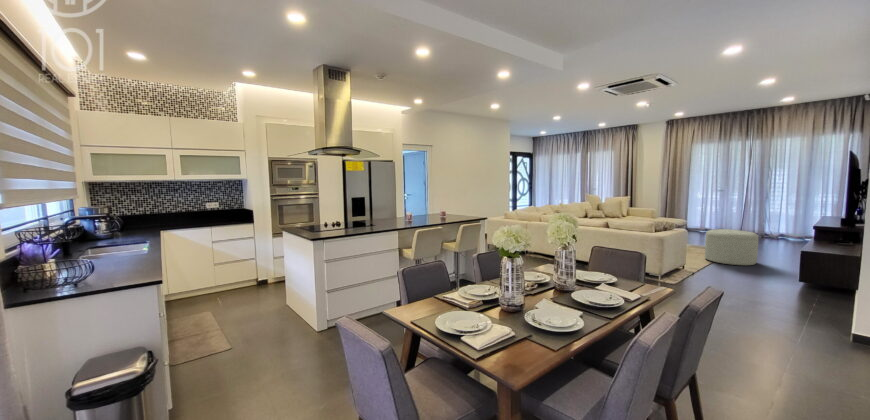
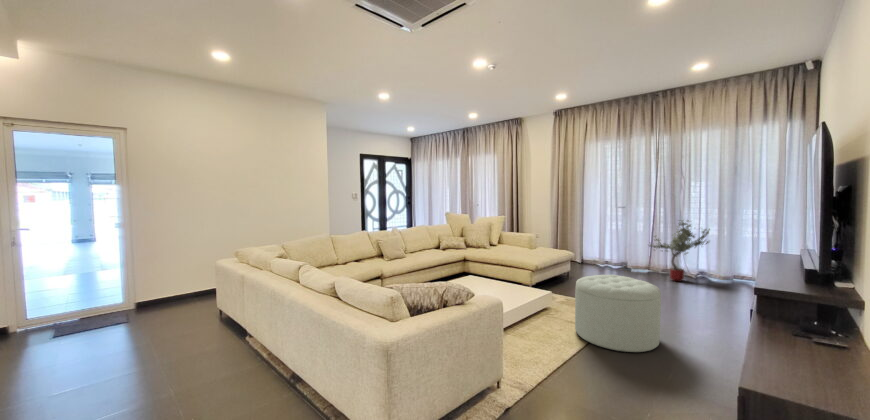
potted tree: none [741,199,789,241] -> present [650,220,710,281]

